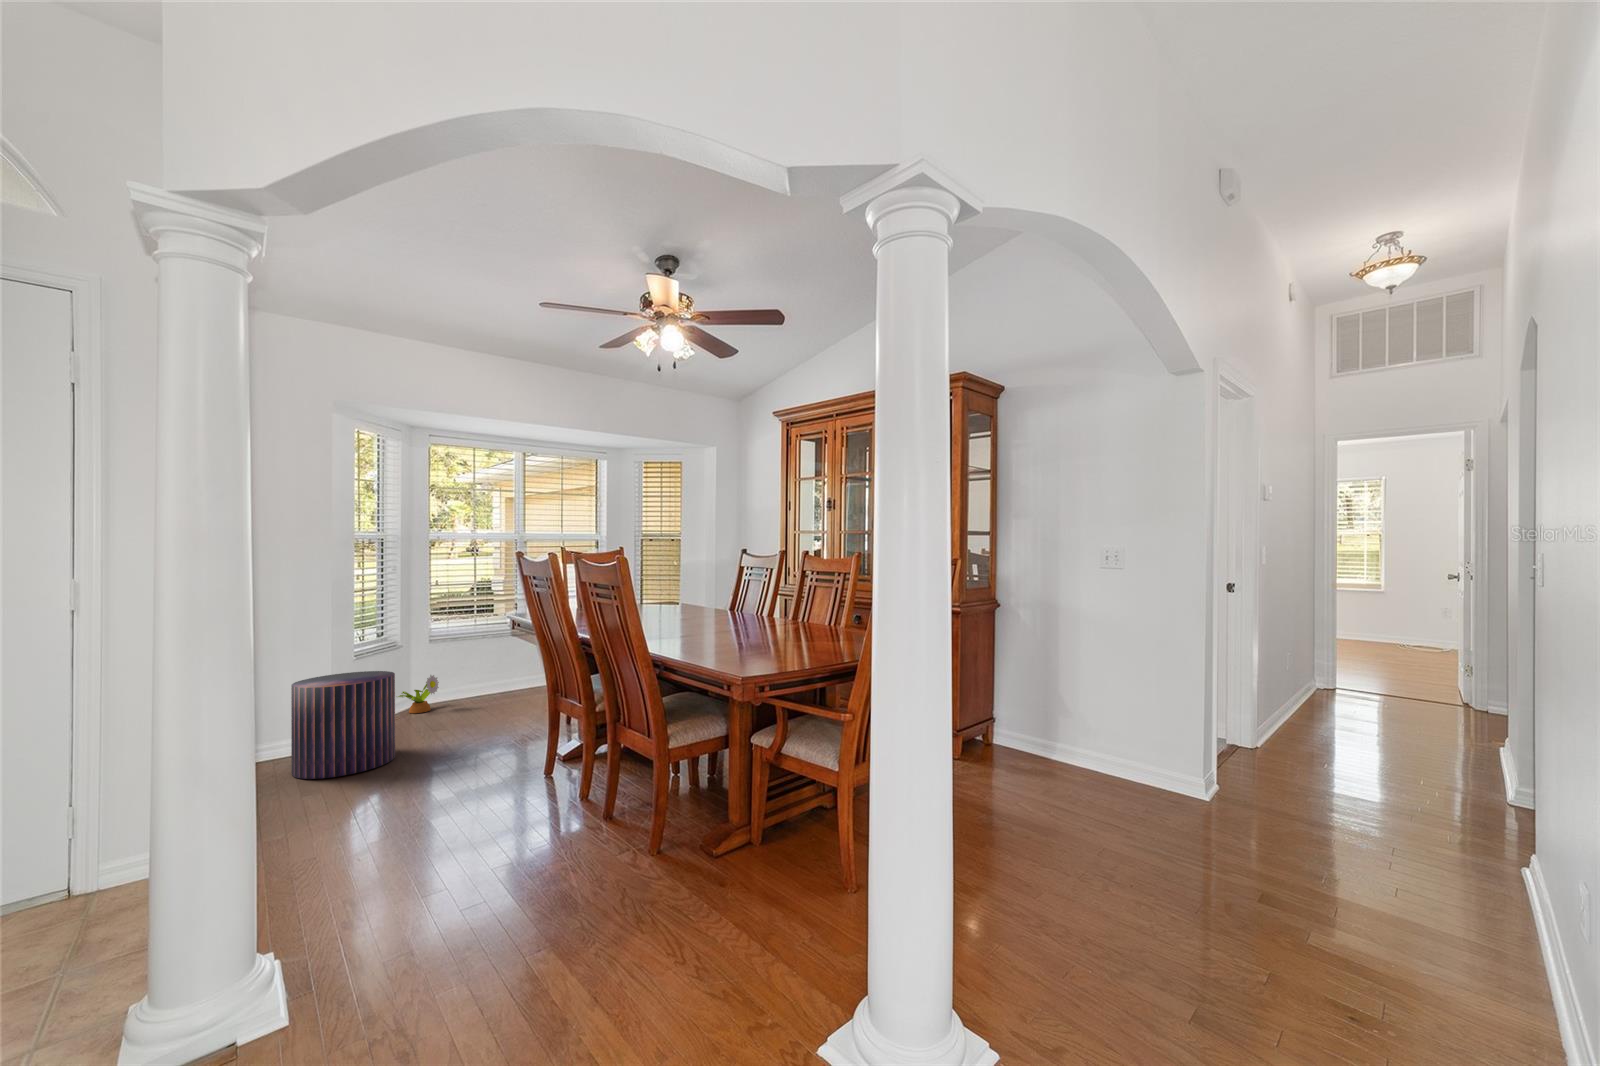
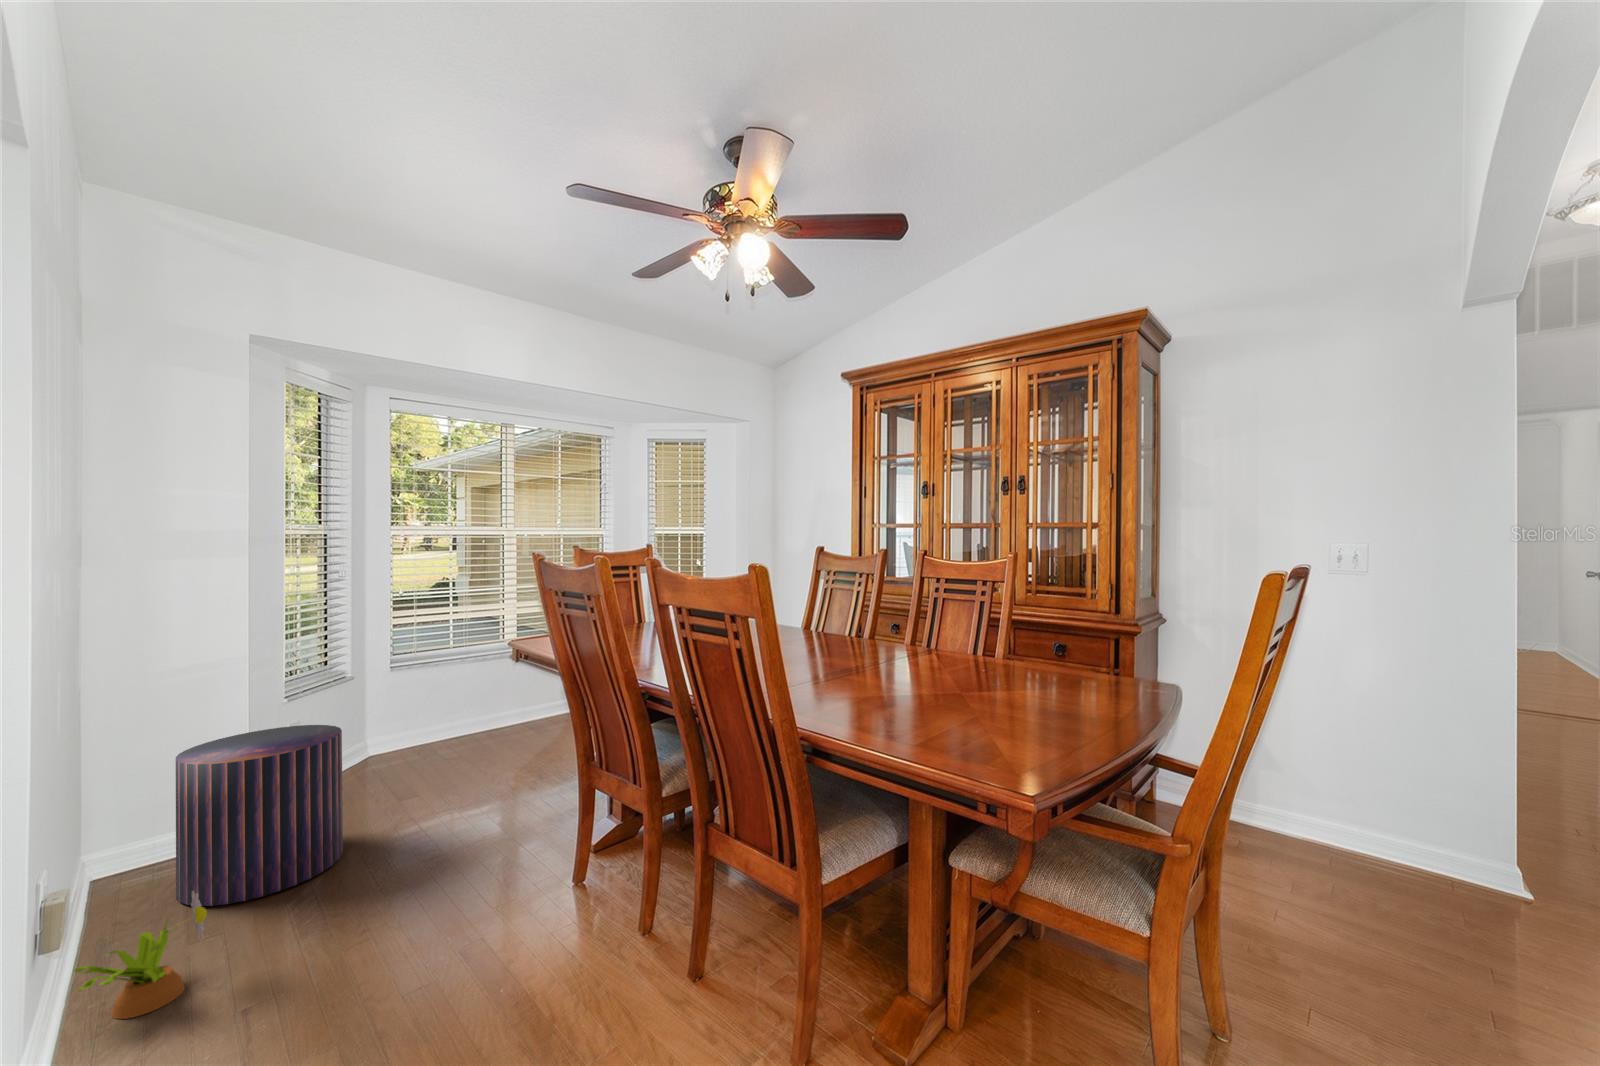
decorative plant: present [398,675,439,713] -> present [75,893,207,1019]

